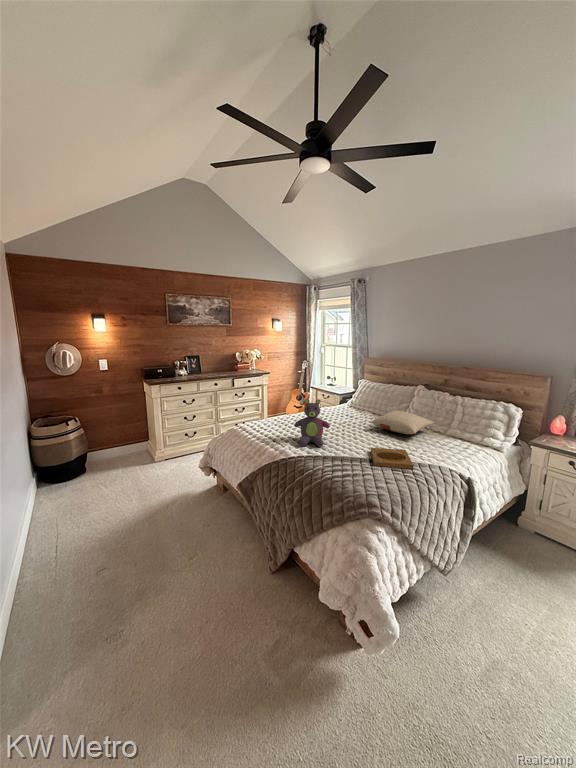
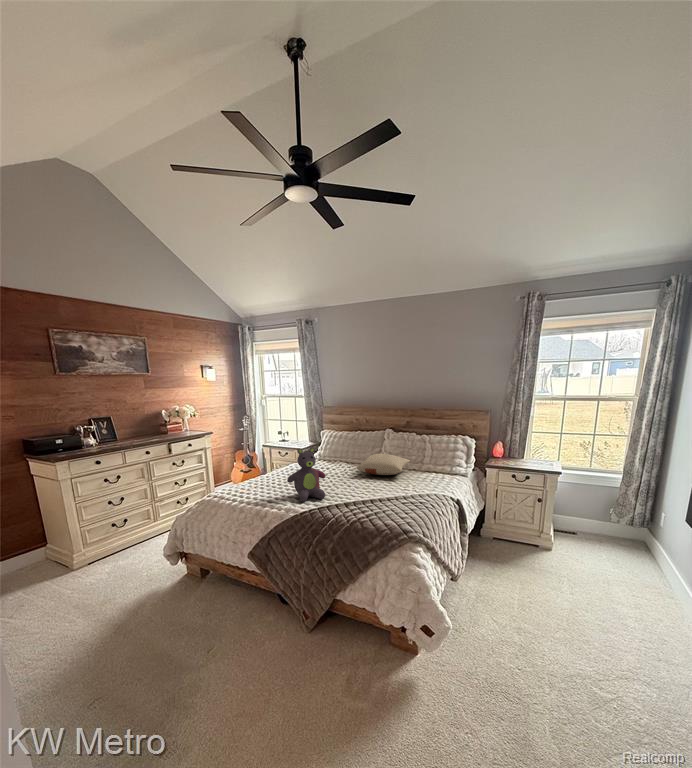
tray: present [371,448,414,469] -> none [372,486,418,504]

